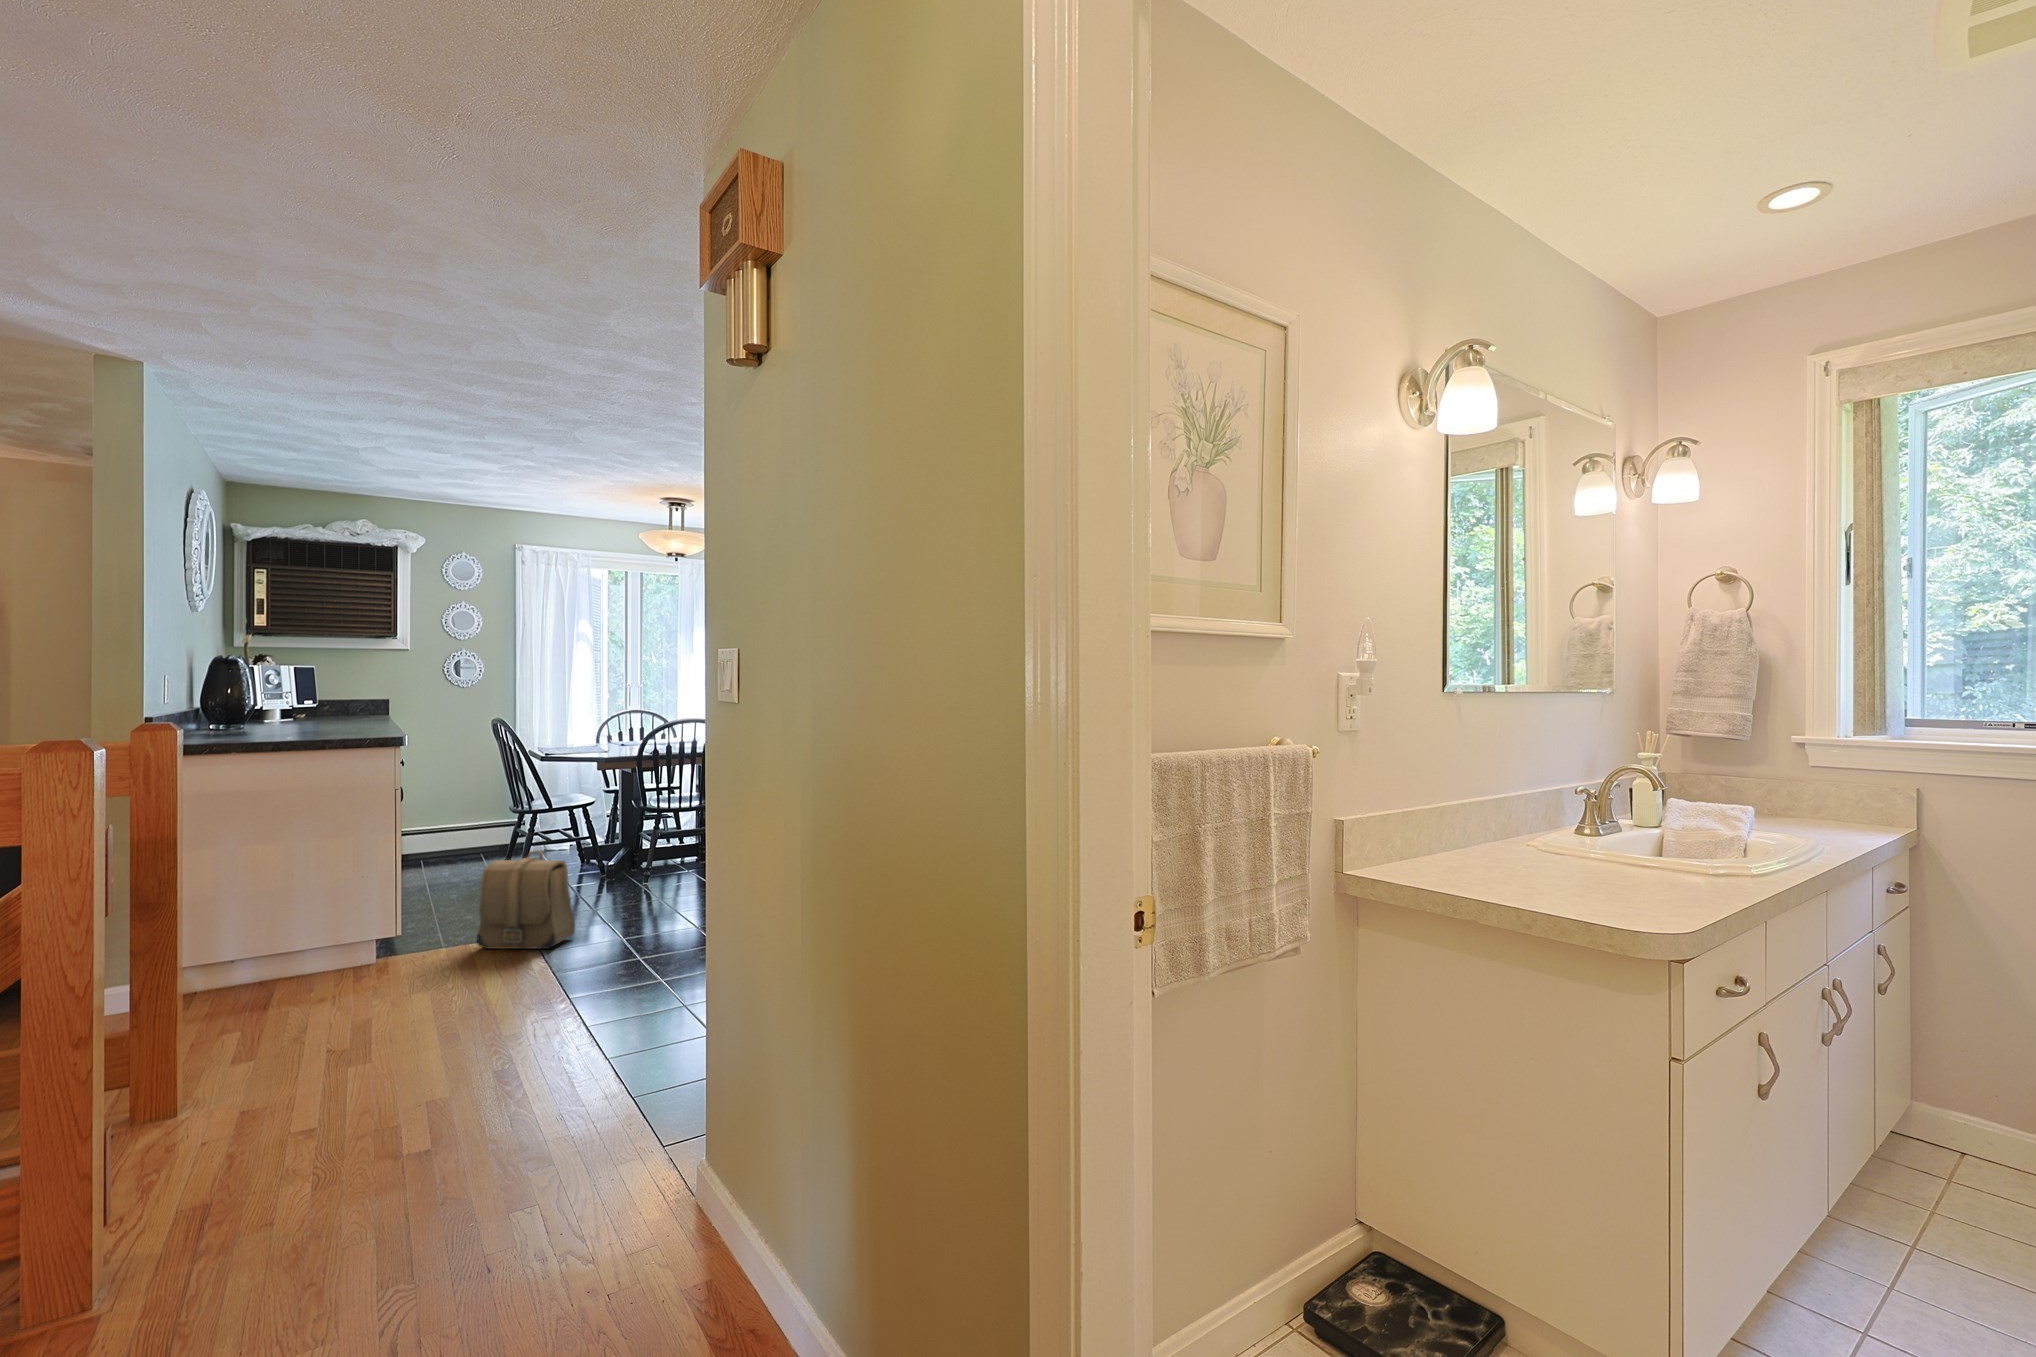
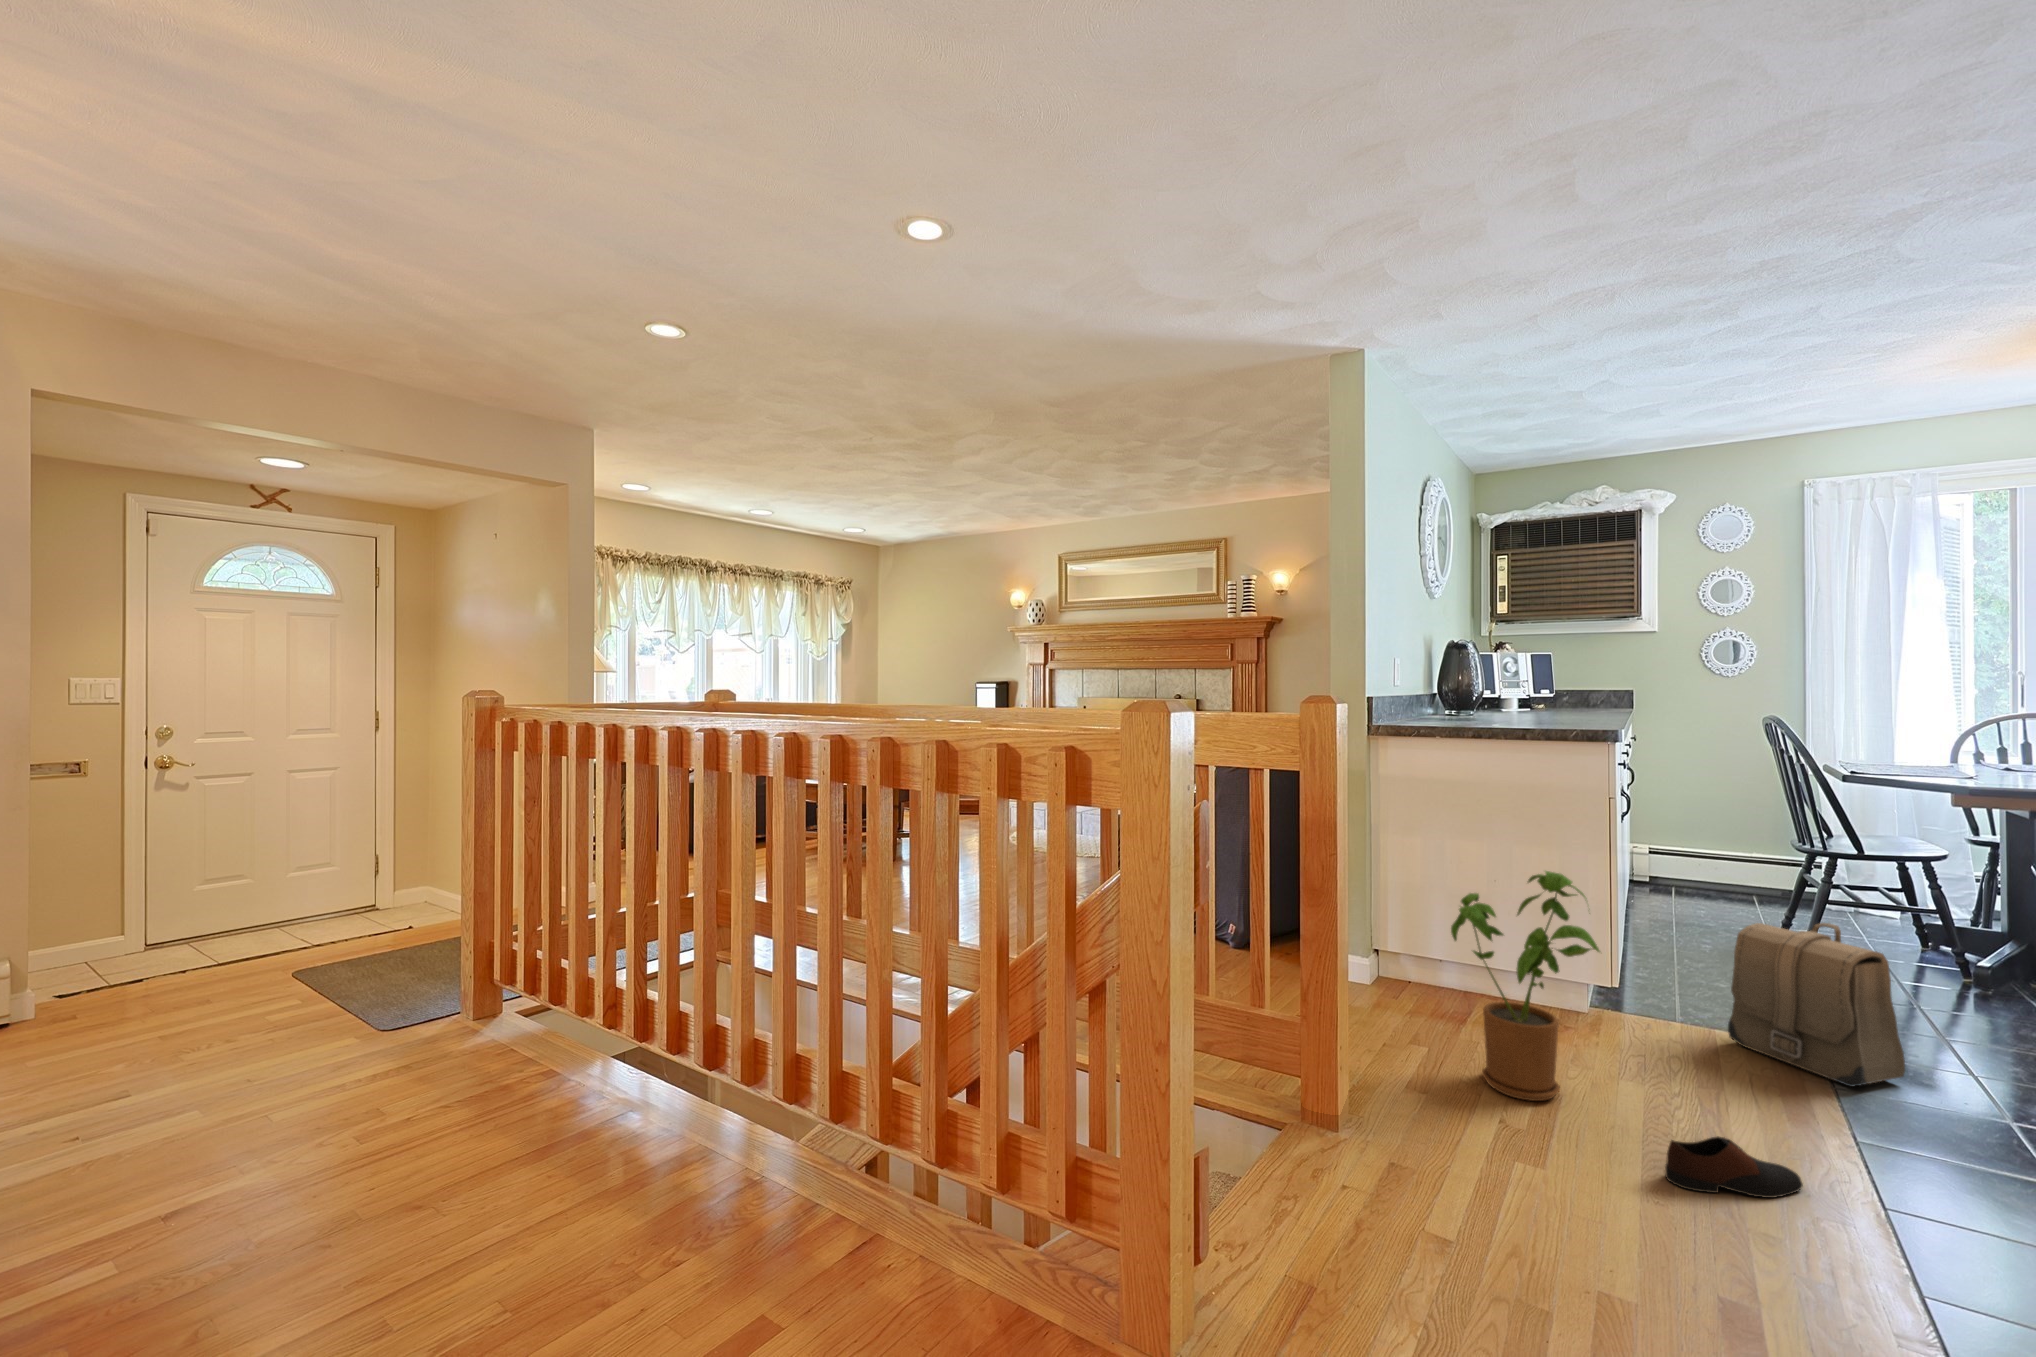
house plant: none [264,847,402,1037] -> present [1451,871,1600,1101]
shoe: none [449,992,527,1035] -> present [1665,1137,1803,1198]

